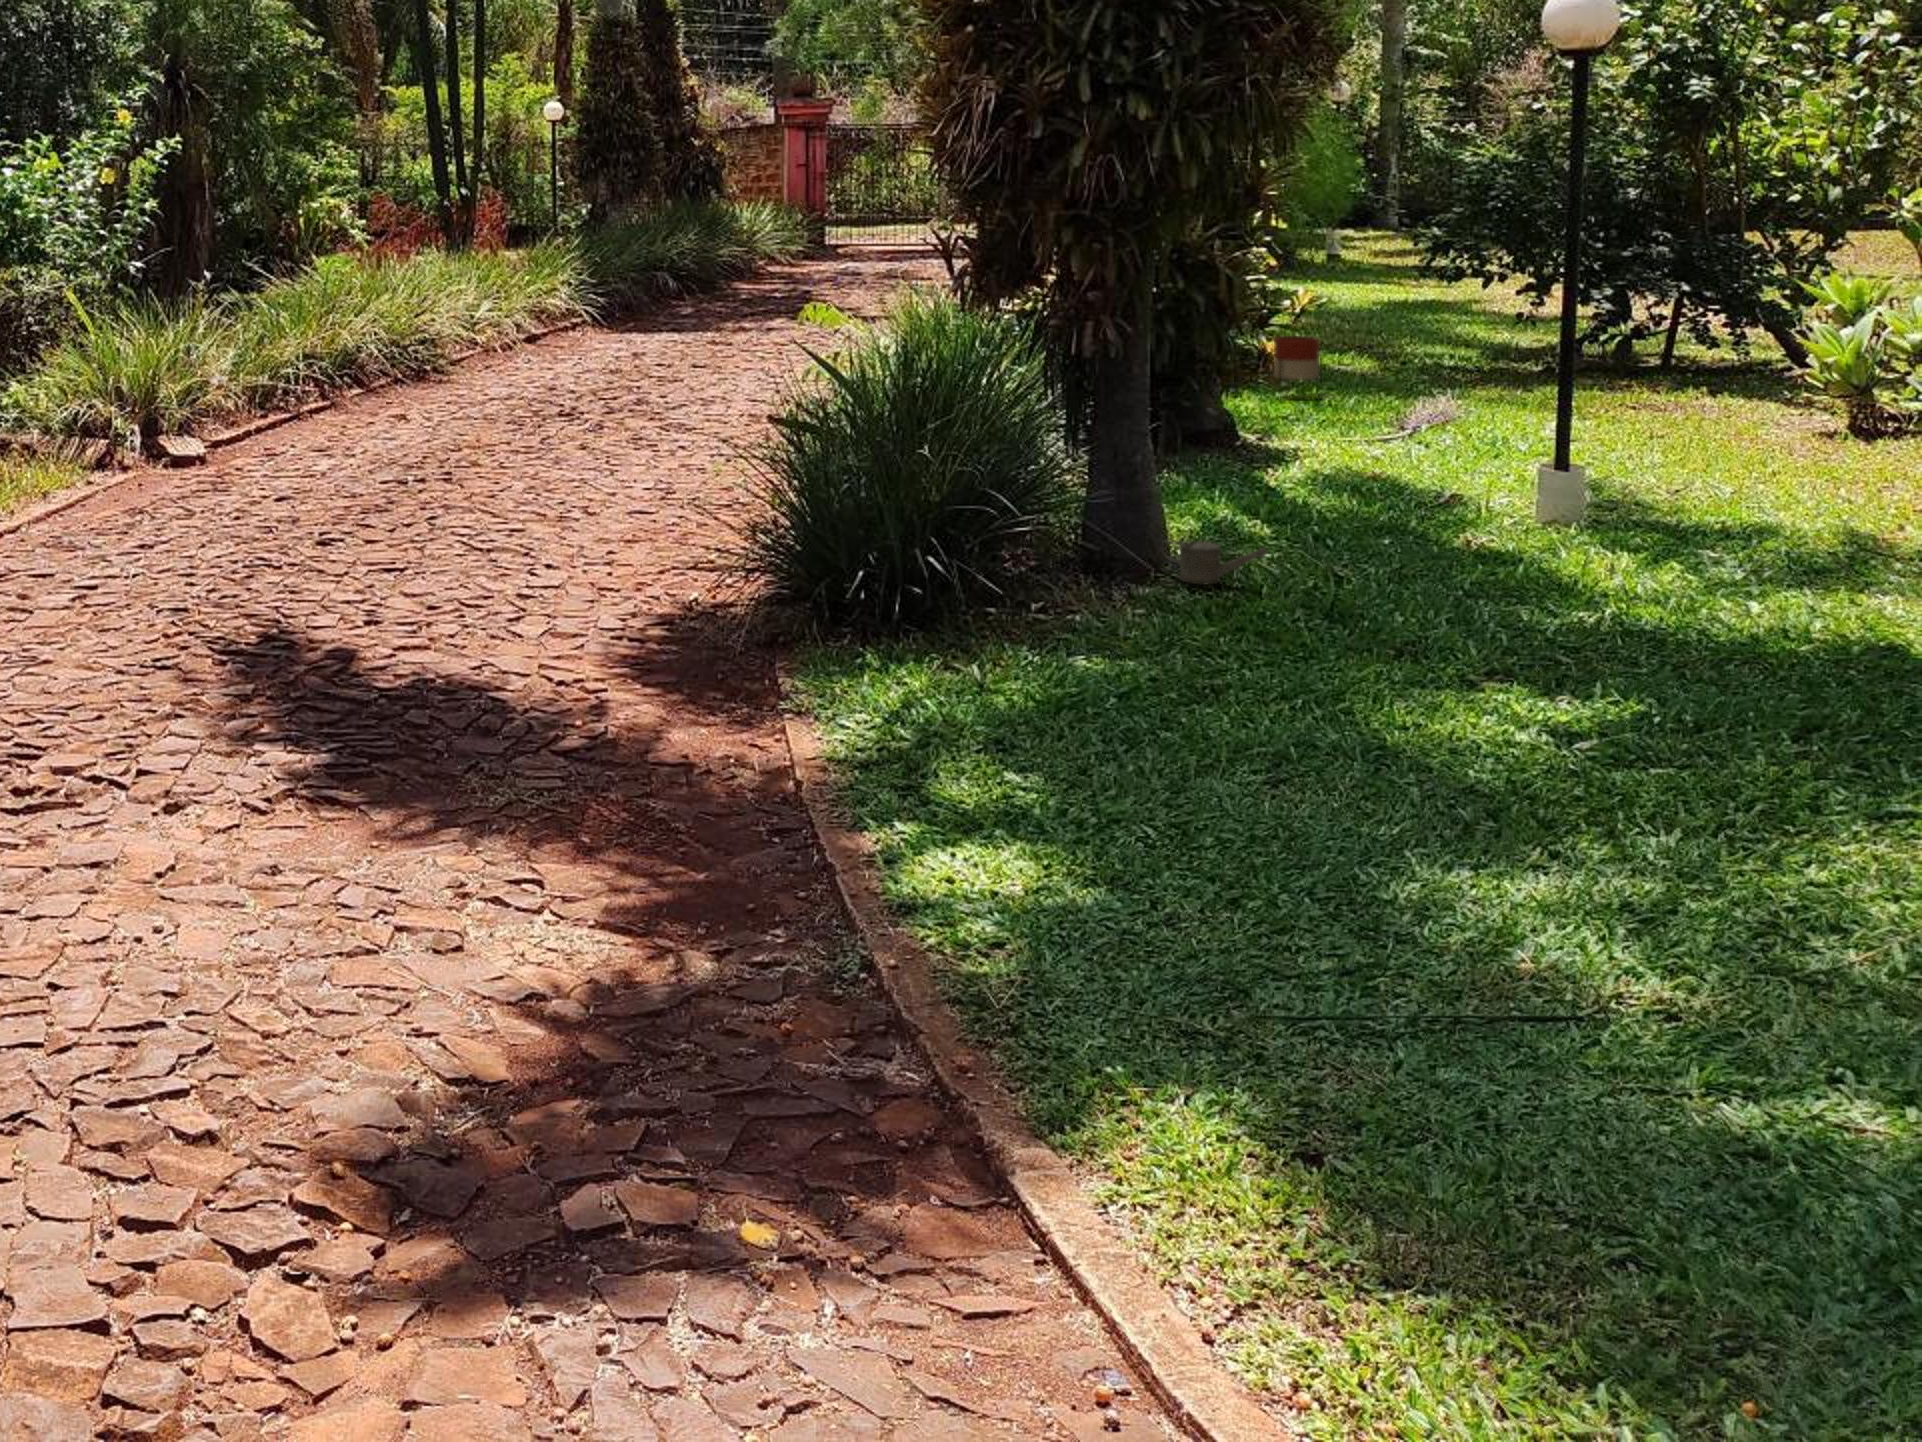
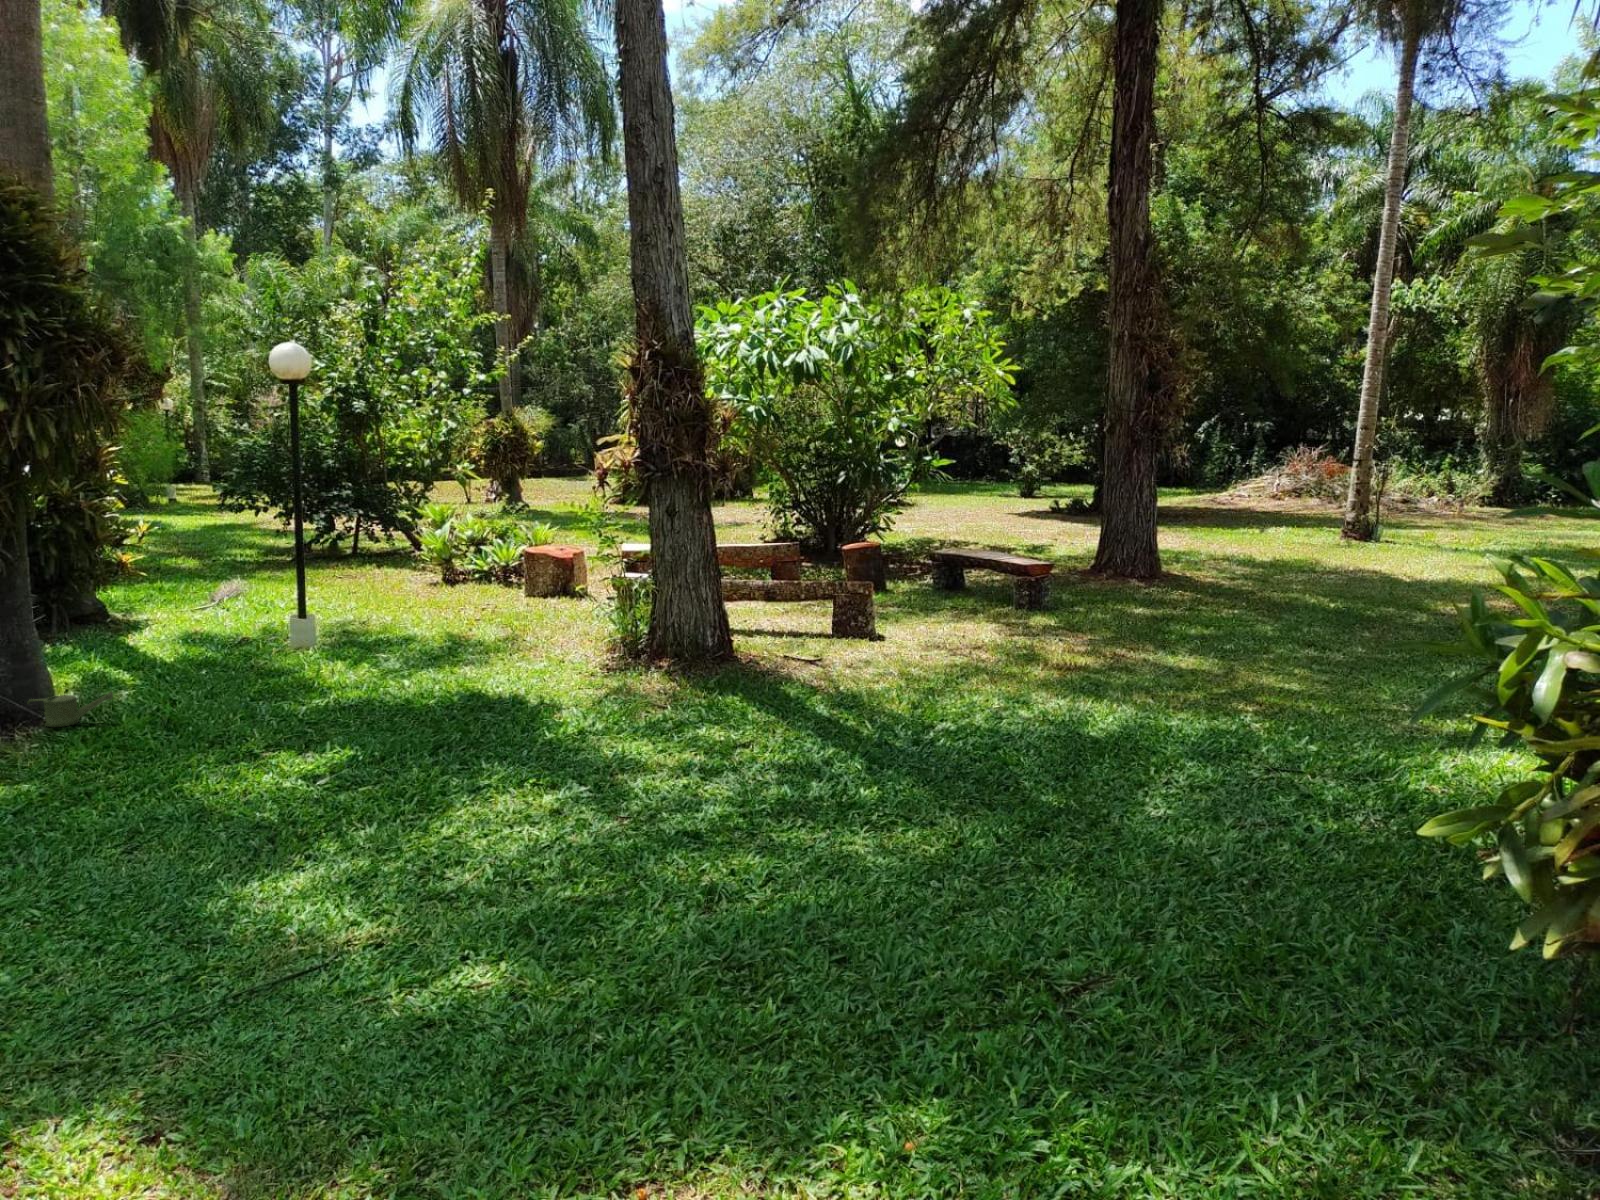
planter: present [1274,336,1321,382] -> none [124,548,161,591]

